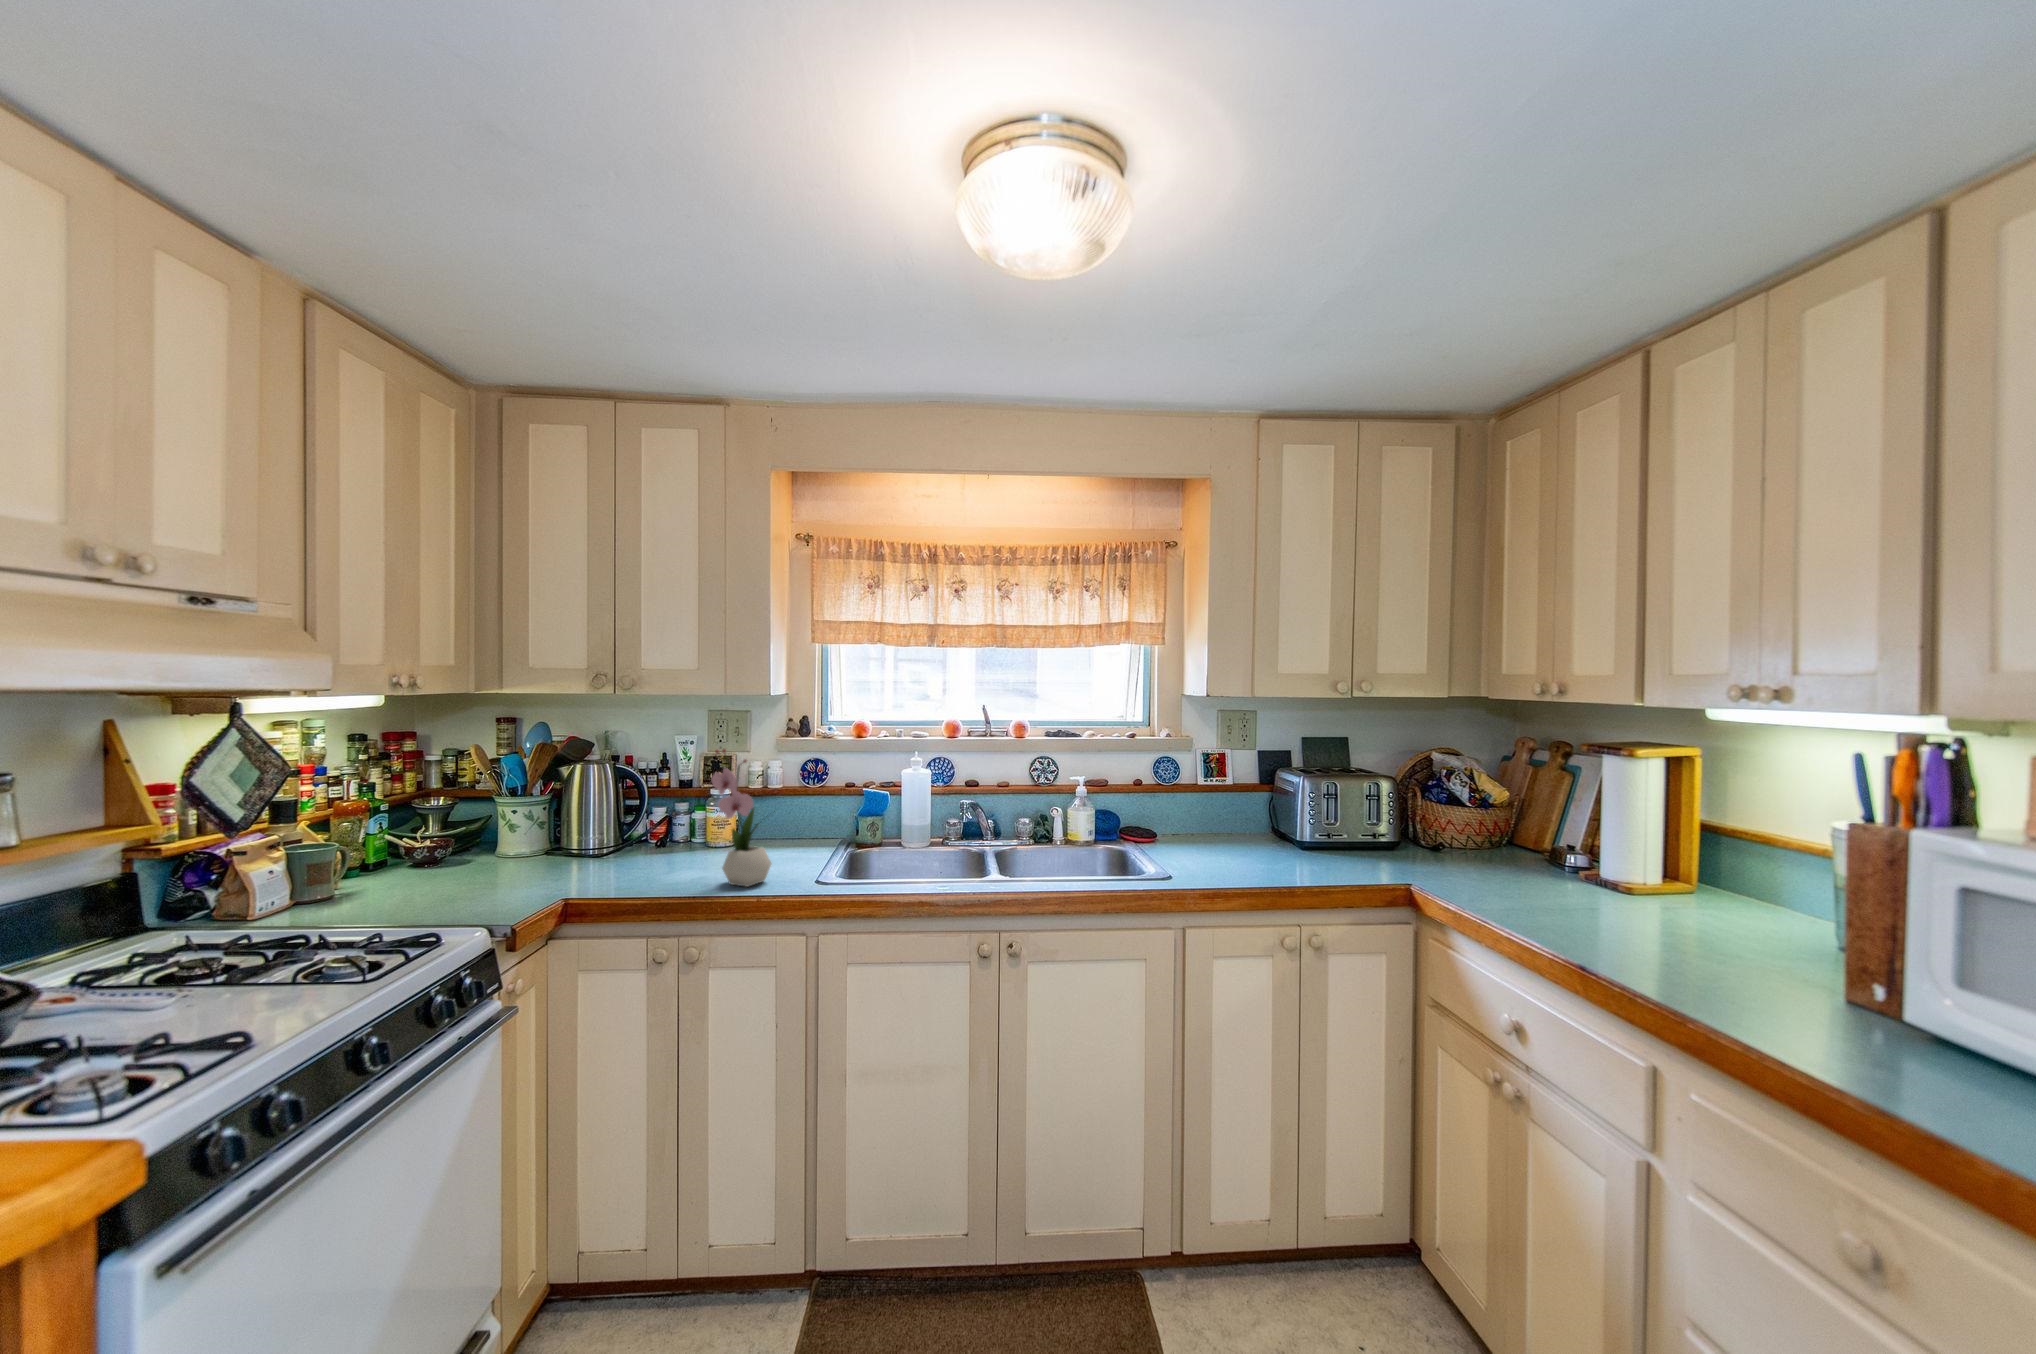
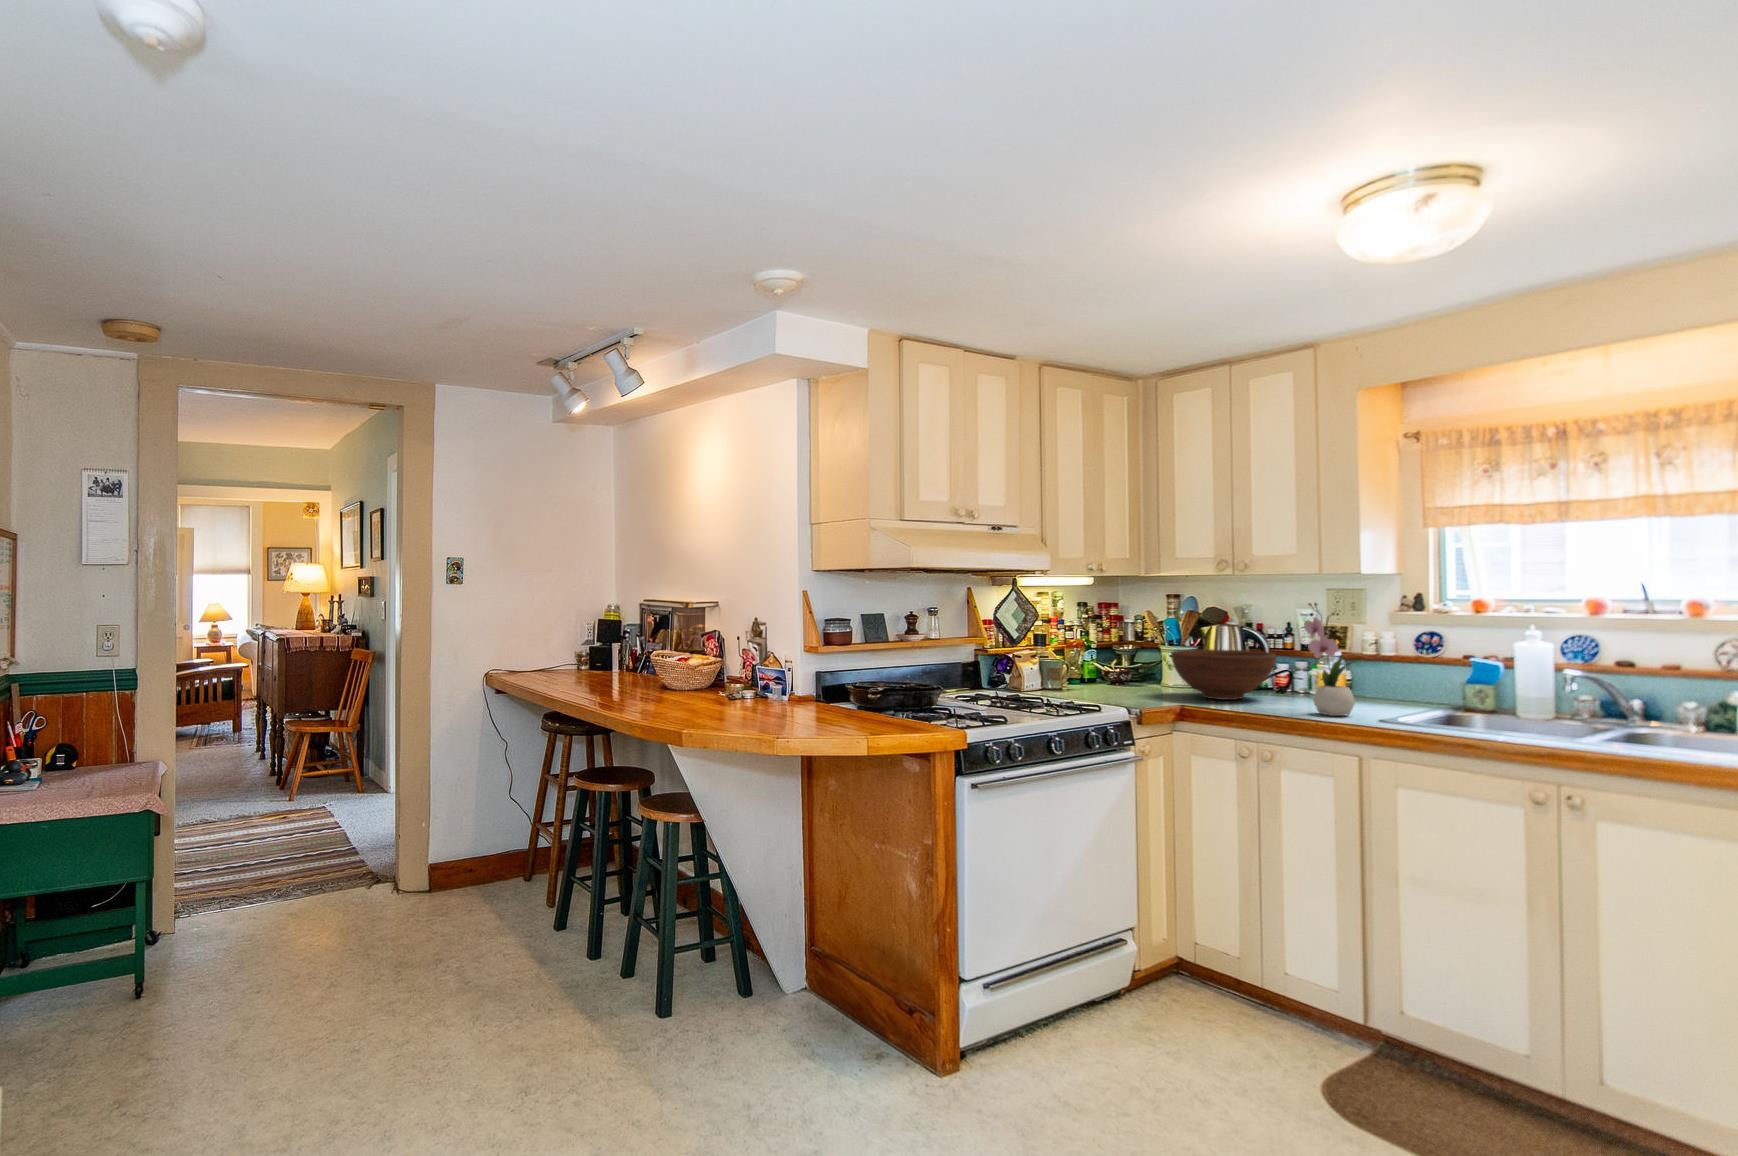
fruit bowl: none [519,801,664,877] -> present [1171,649,1276,700]

